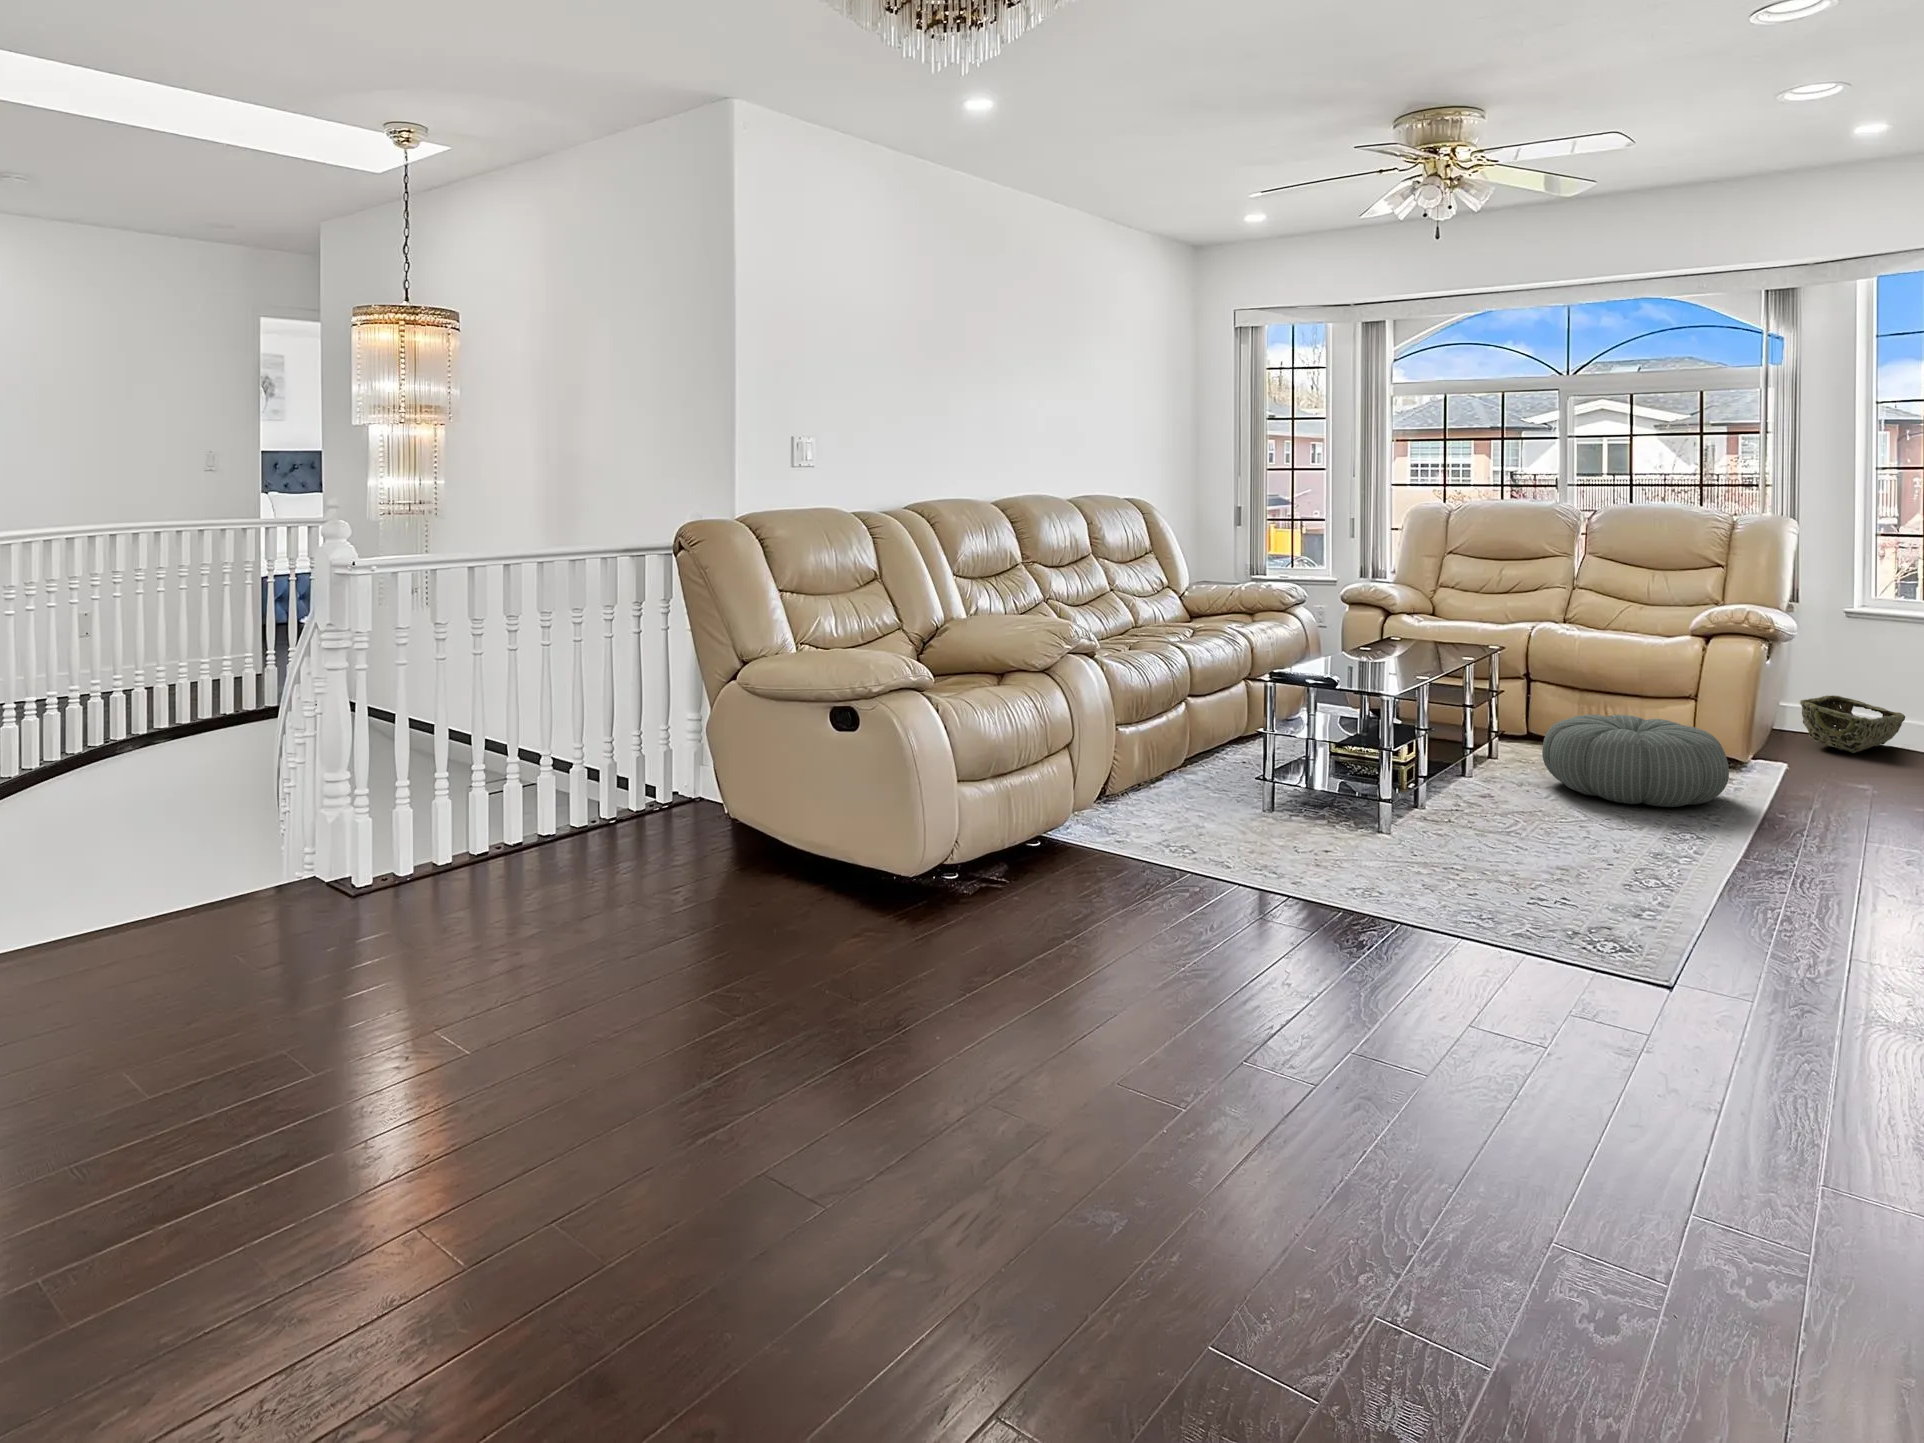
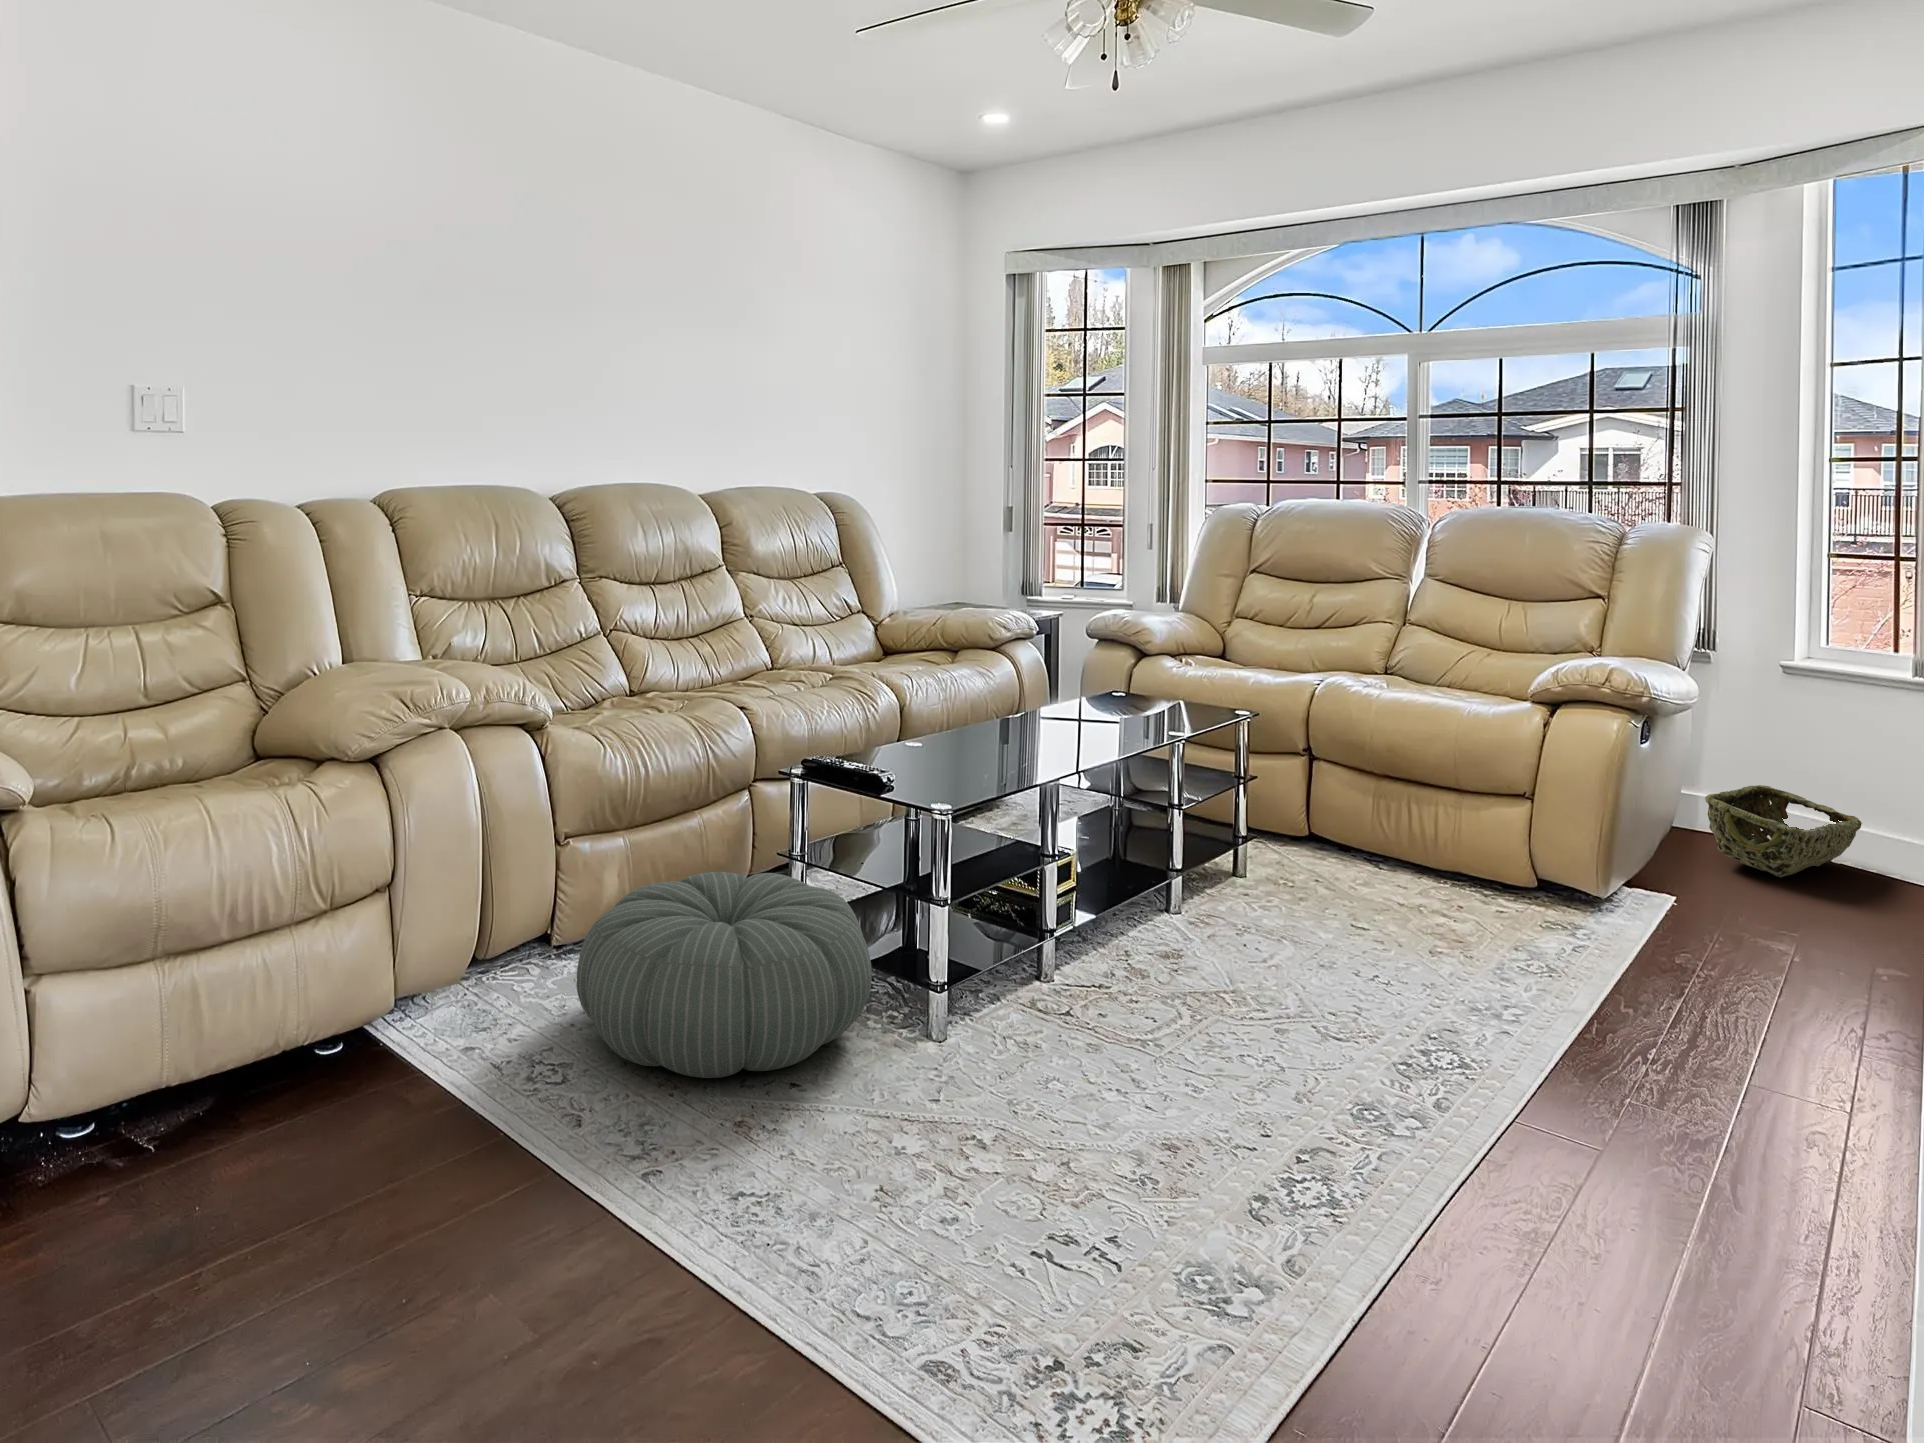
pouf: present [1542,714,1729,807] -> present [577,872,872,1078]

